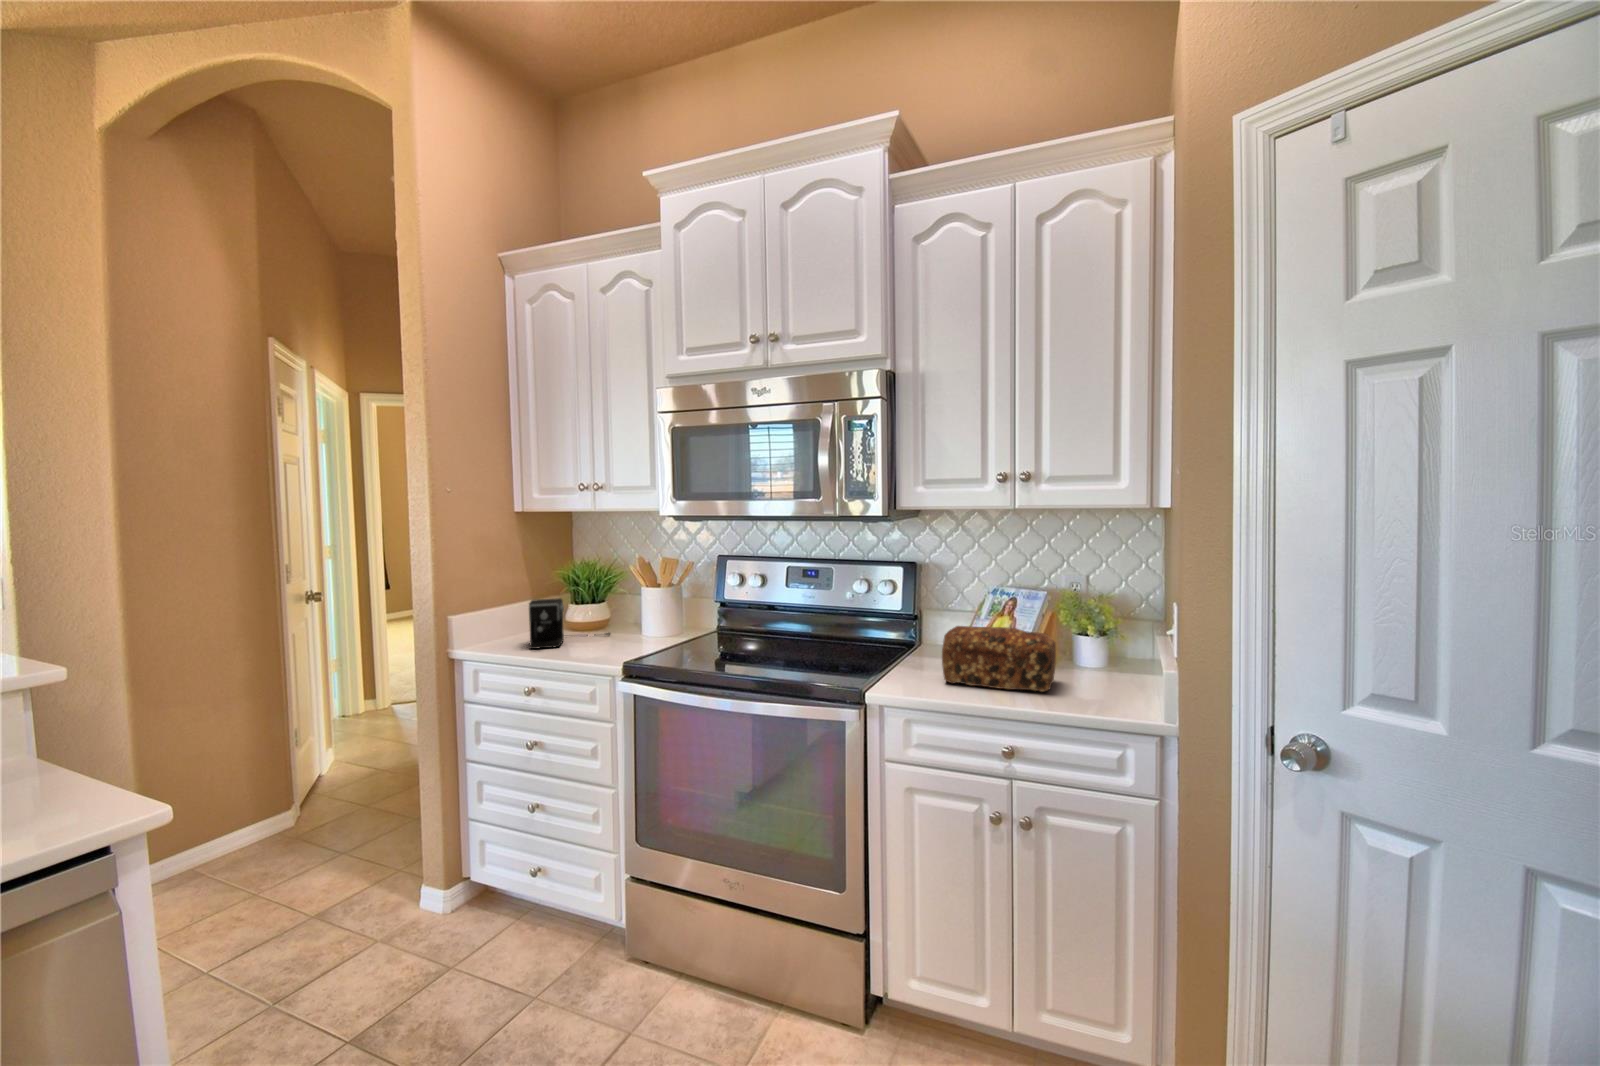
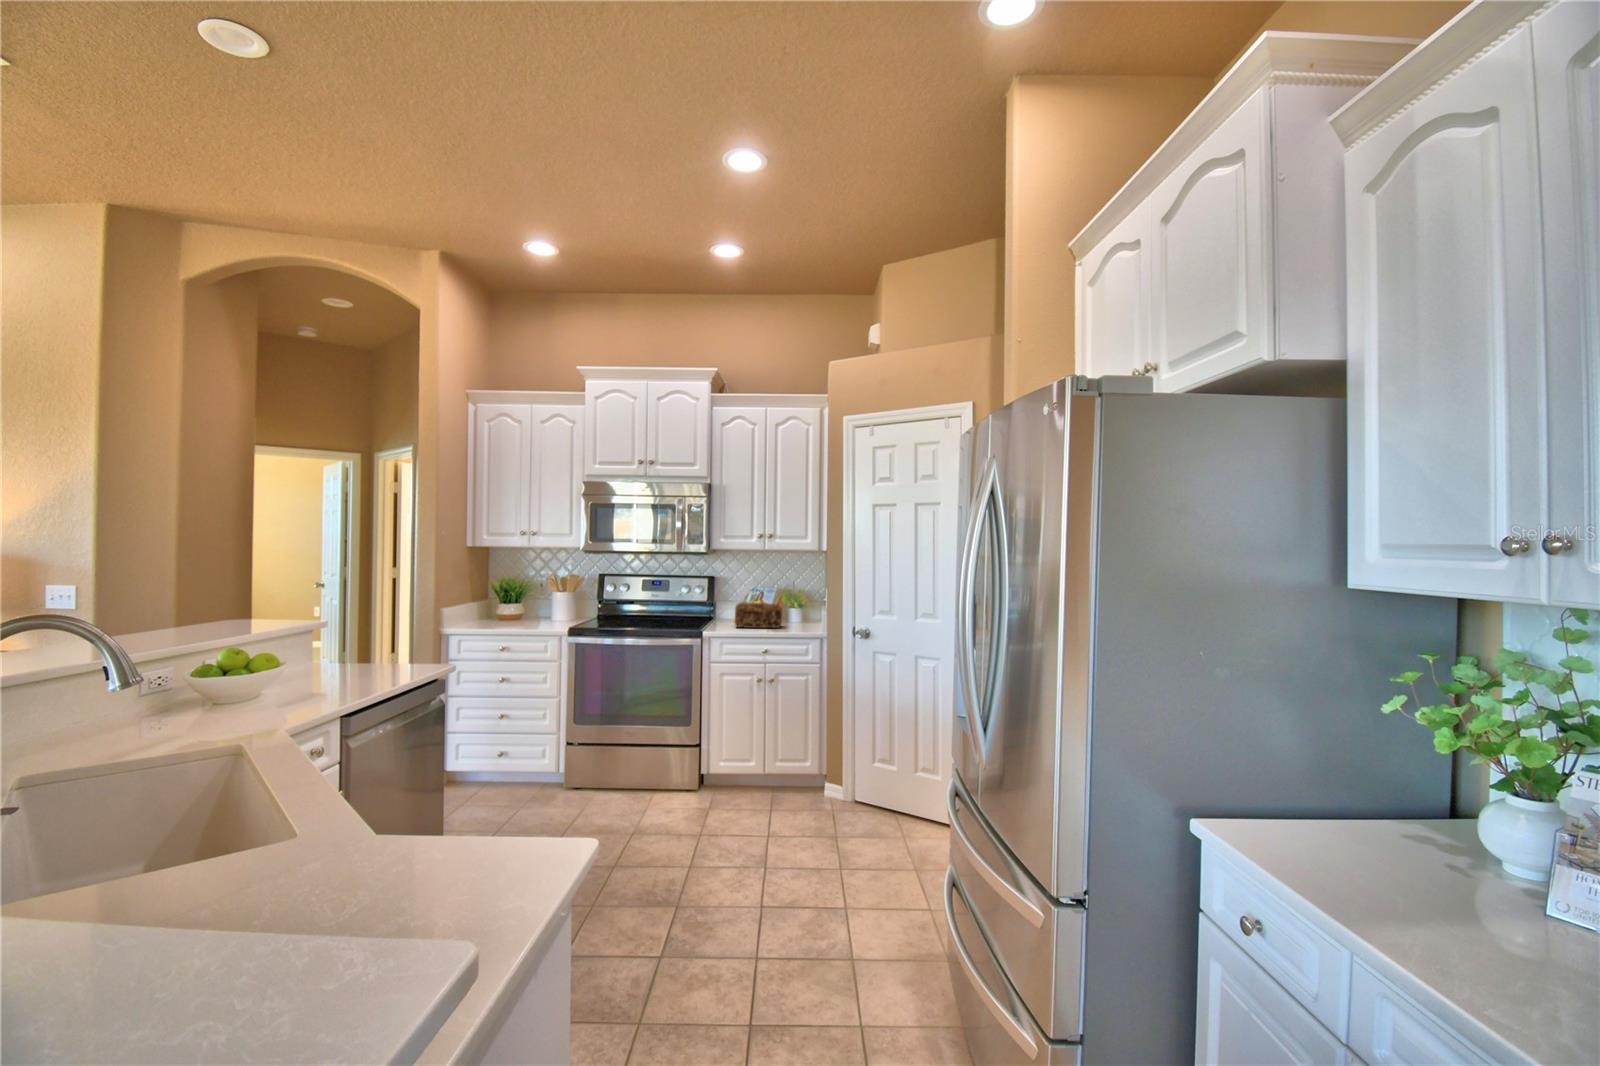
coffee maker: present [529,598,610,649] -> none [488,599,534,627]

